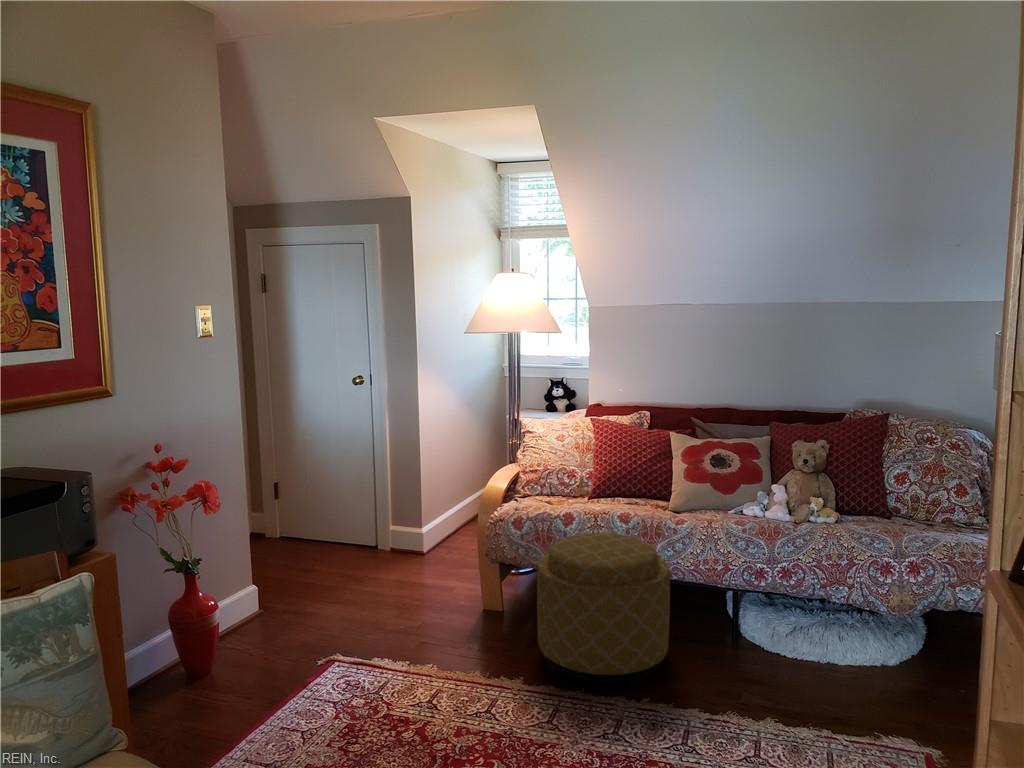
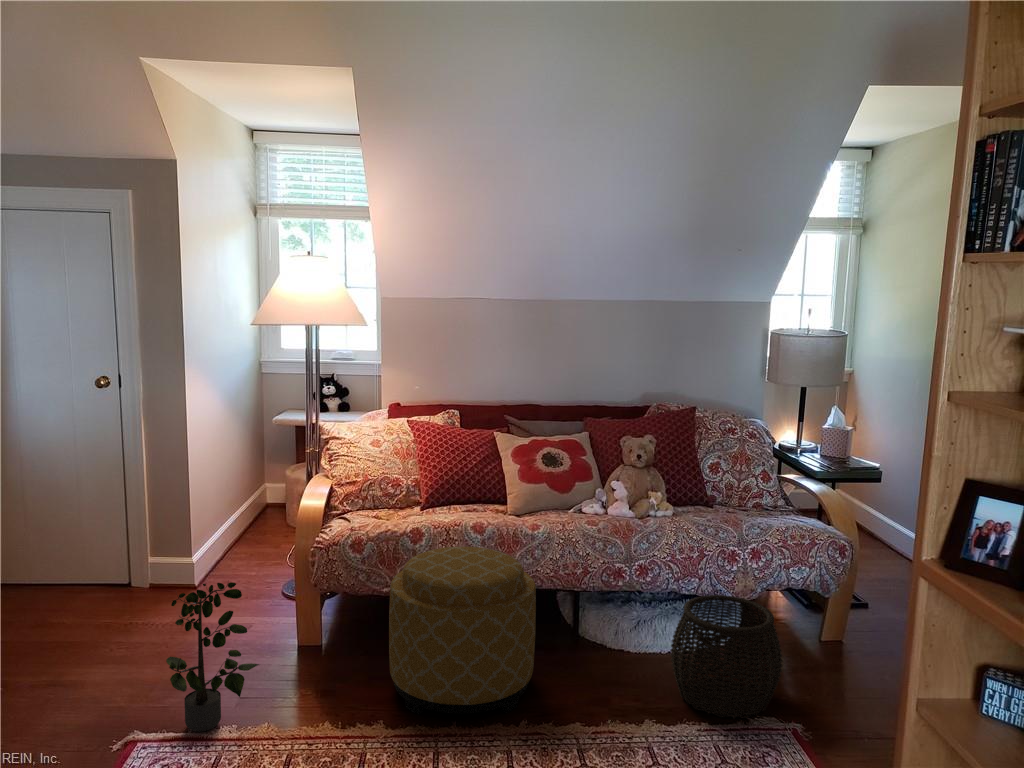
potted plant: none [357,540,431,662] -> present [166,582,259,732]
woven basket: none [802,603,924,733] -> present [670,595,783,719]

